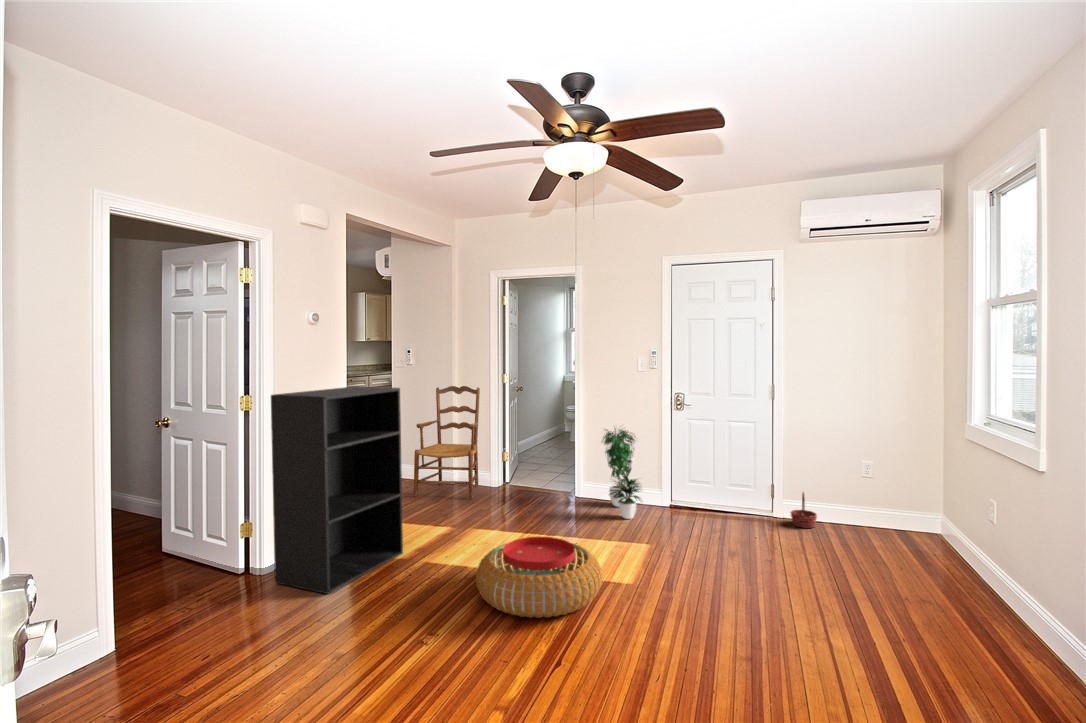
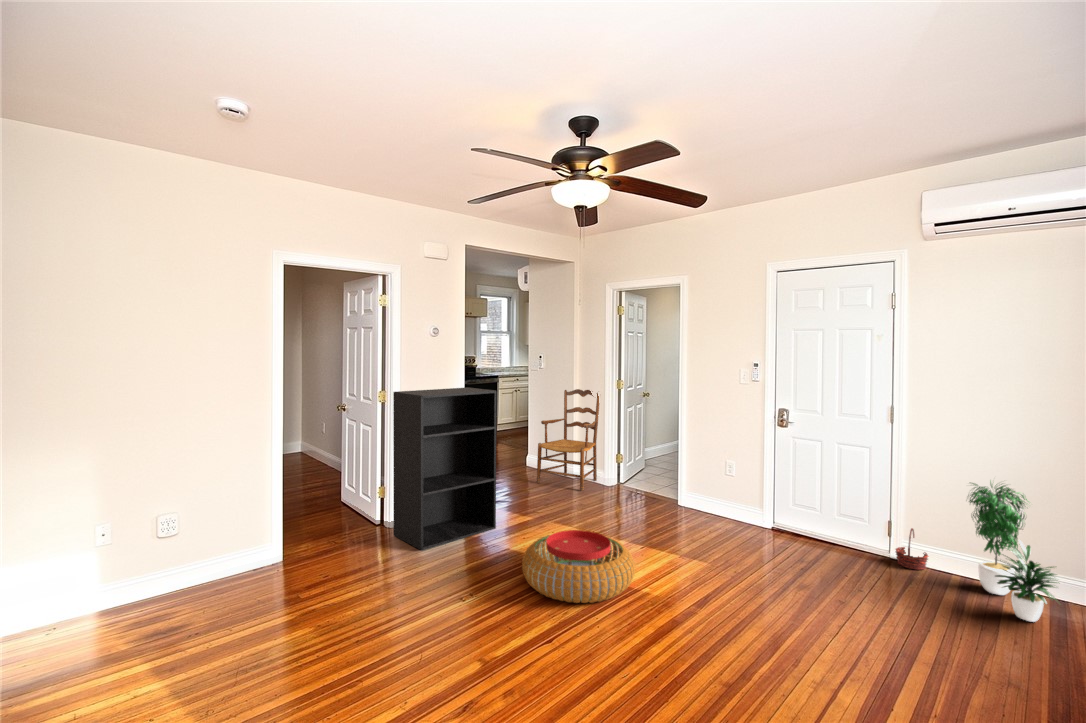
potted plant: present [603,429,641,519] -> present [968,482,1059,622]

